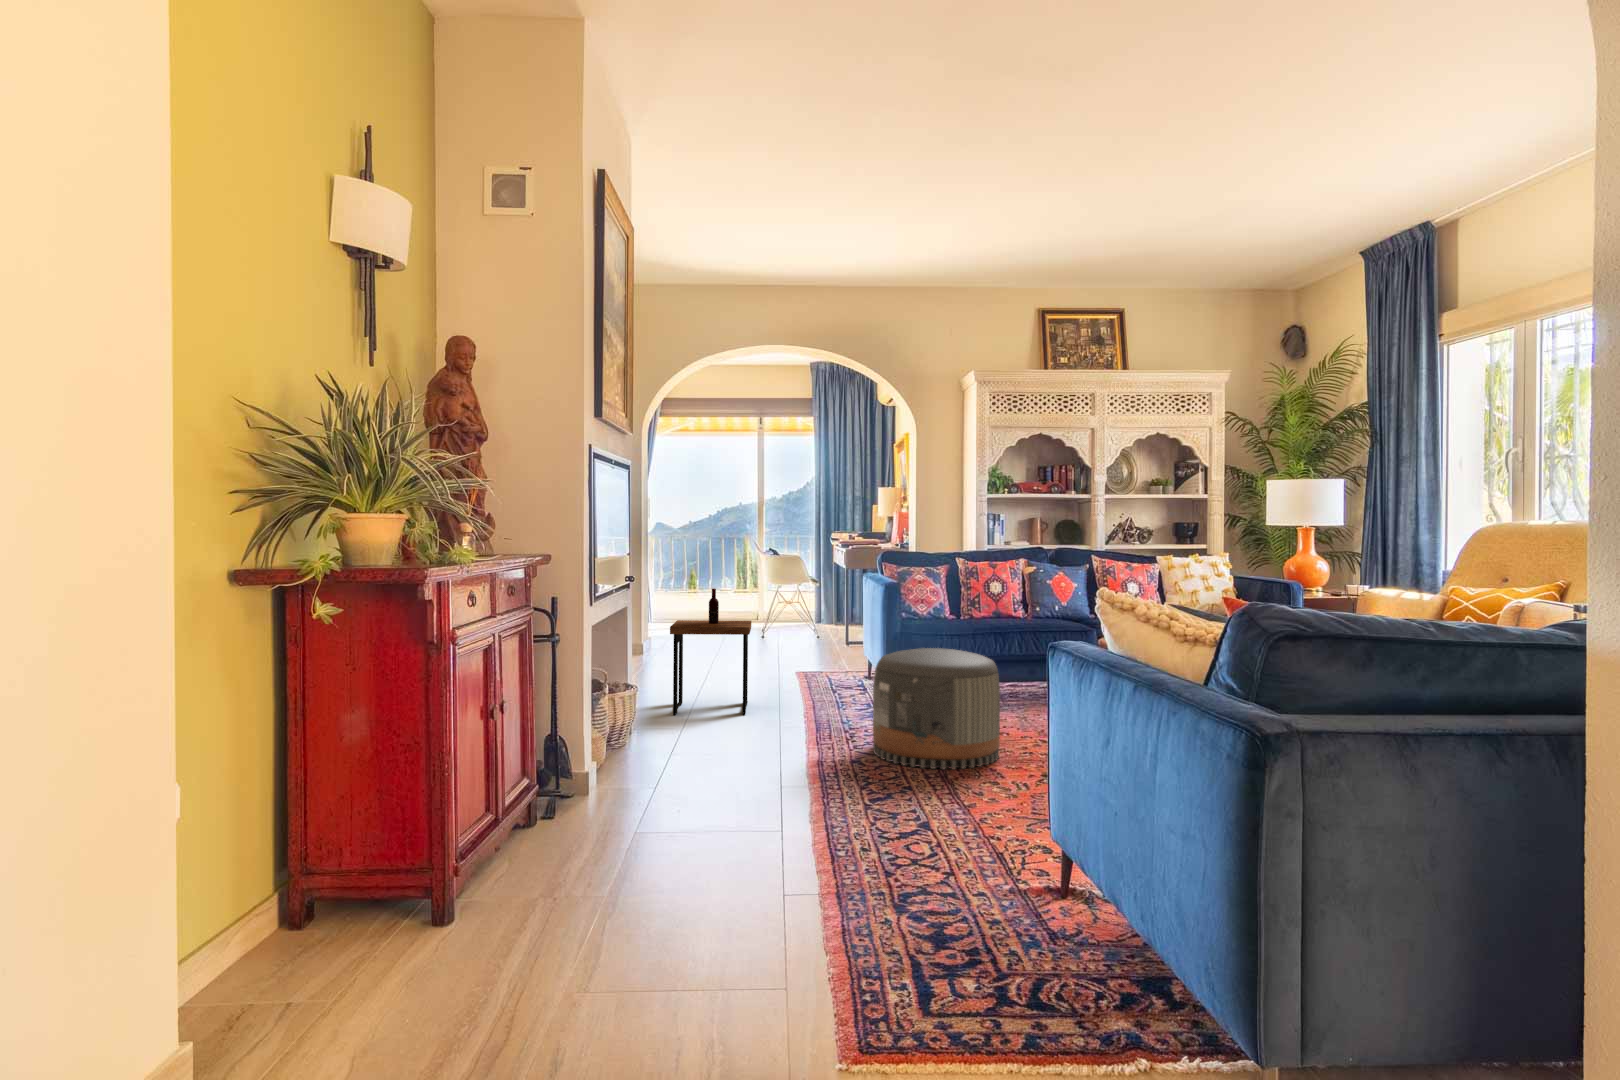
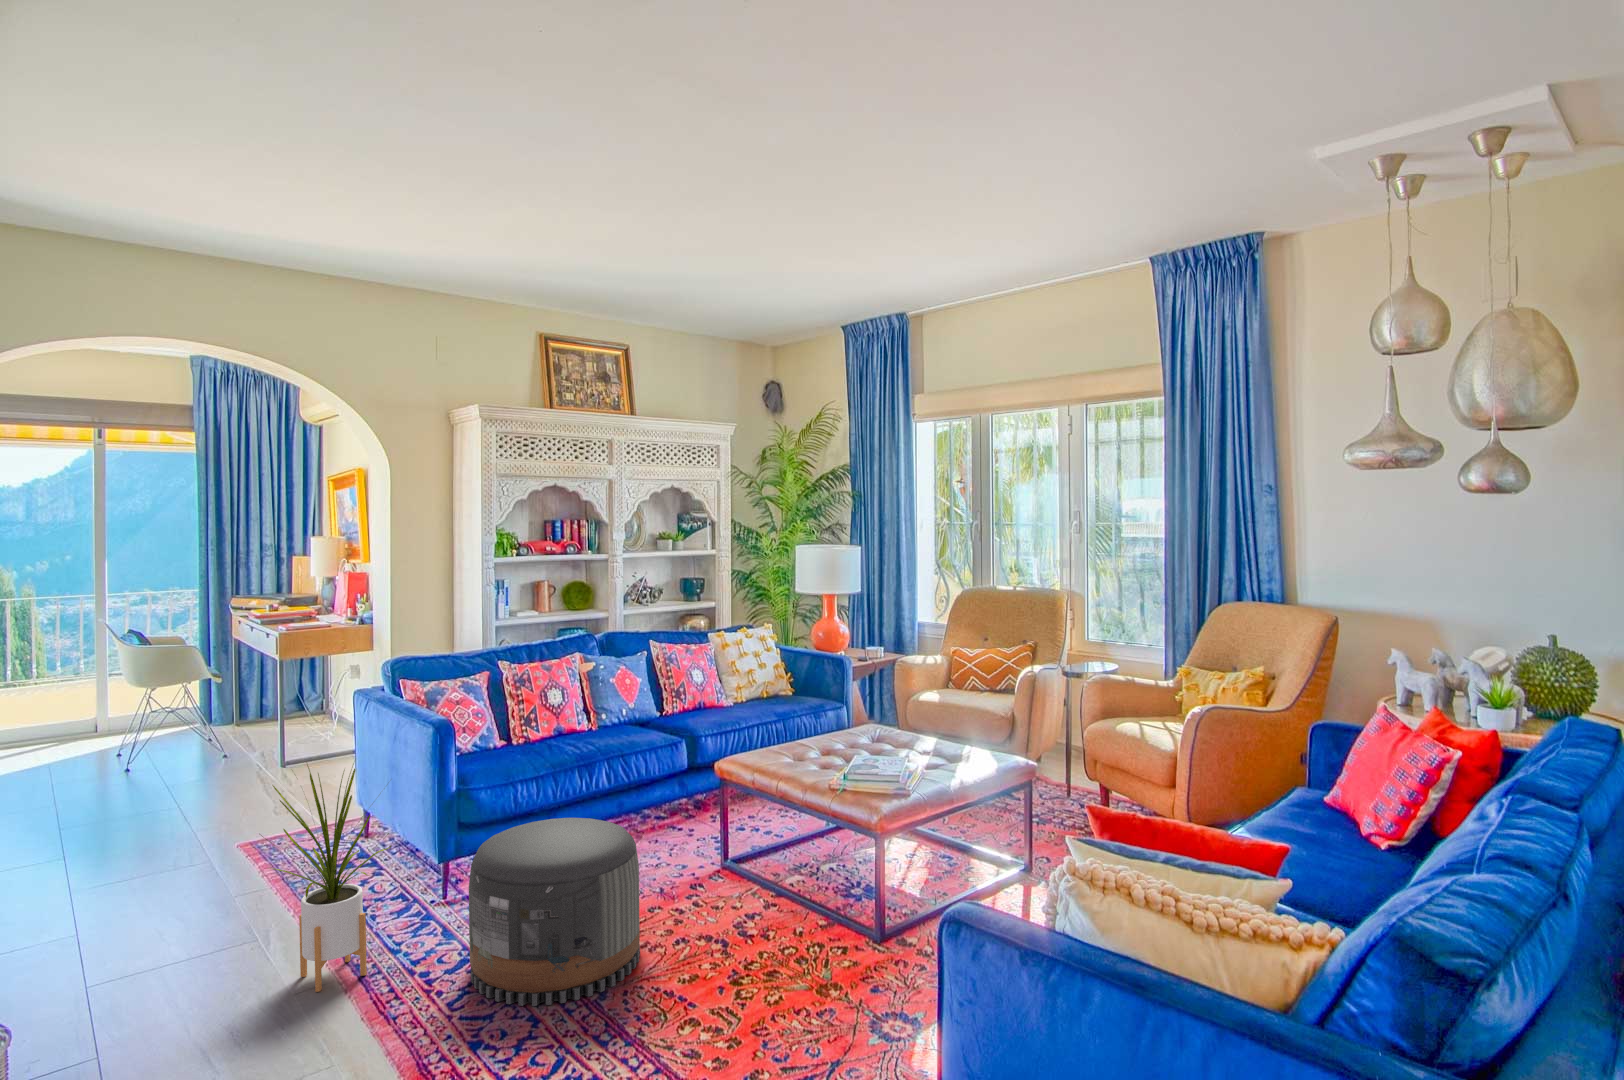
house plant: none [756,585,839,736] -> present [261,764,391,992]
side table: present [670,589,751,715] -> none [60,768,220,998]

